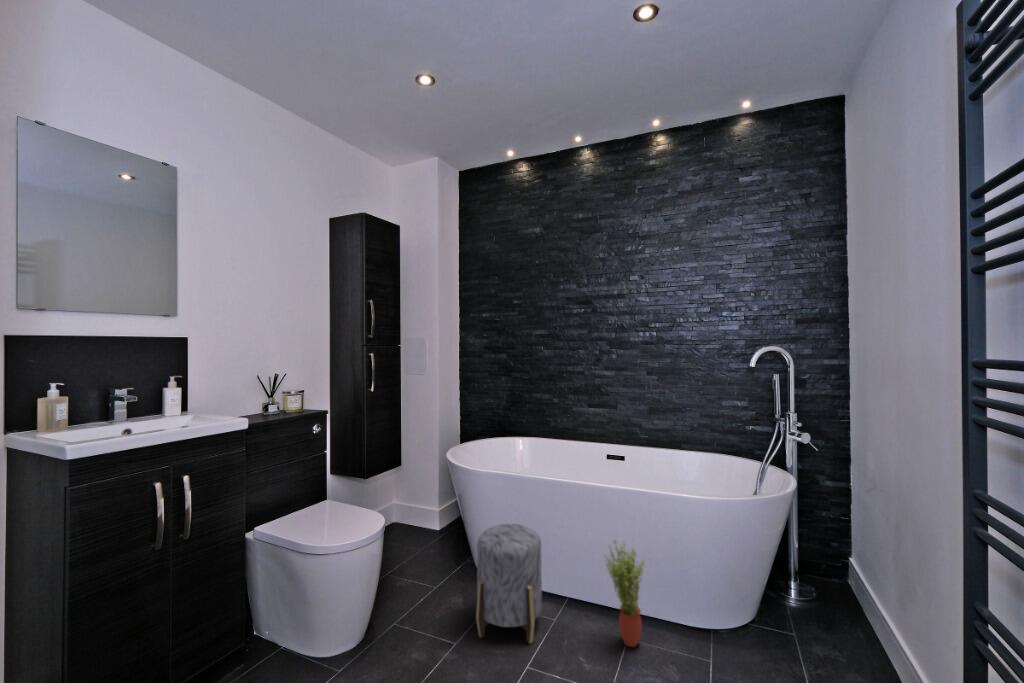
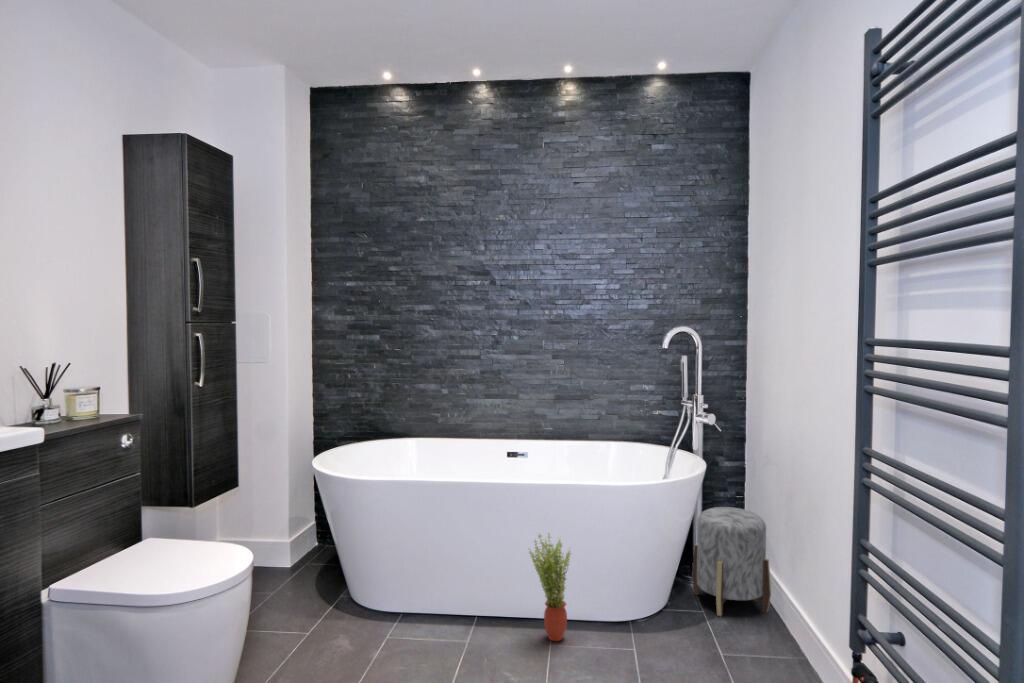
stool: present [476,524,542,644] -> present [692,507,771,616]

